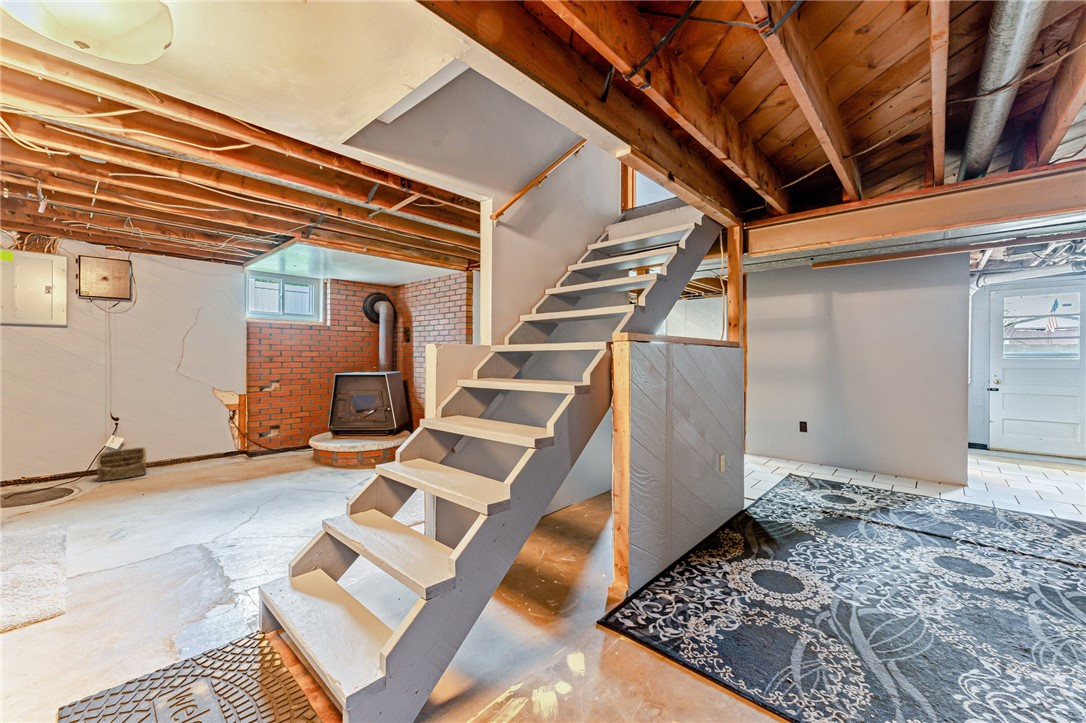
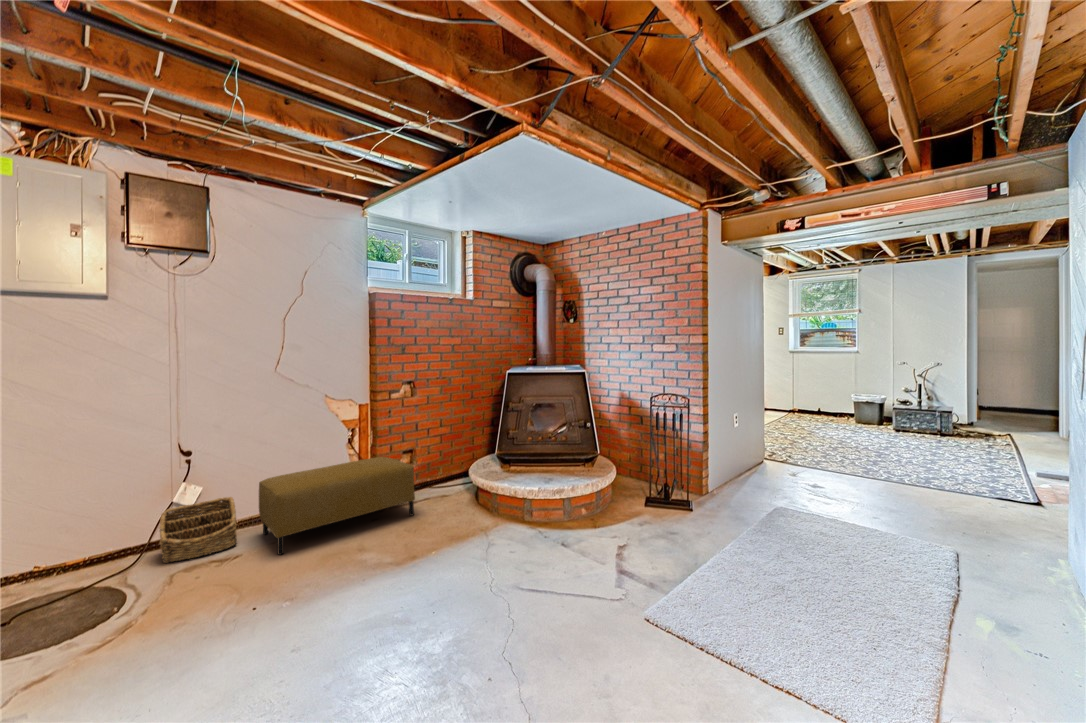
ottoman: none [162,428,268,478] -> present [259,457,415,555]

